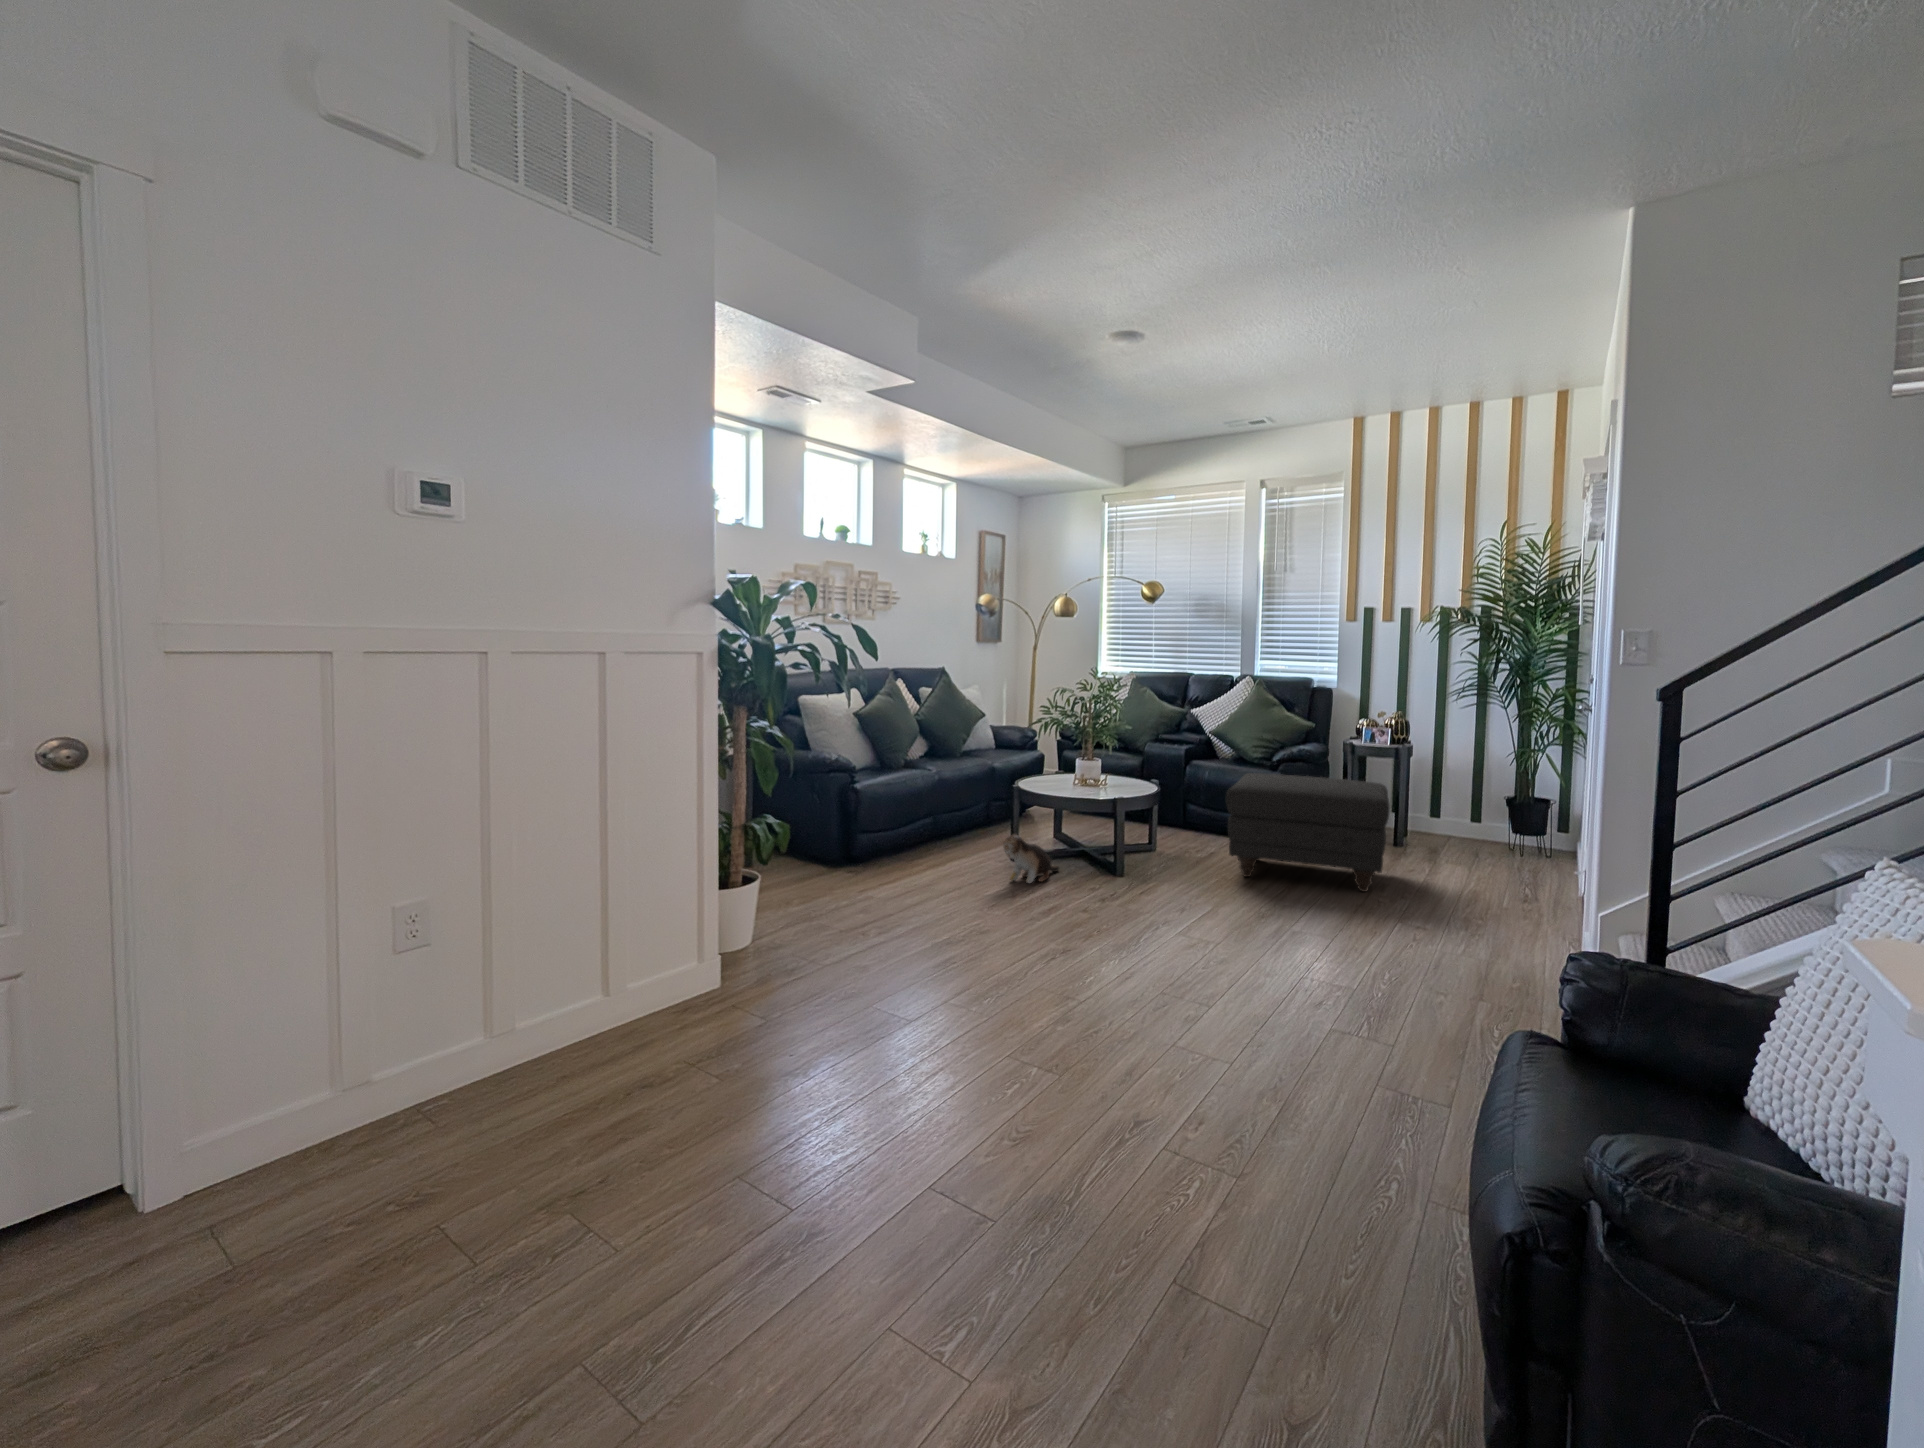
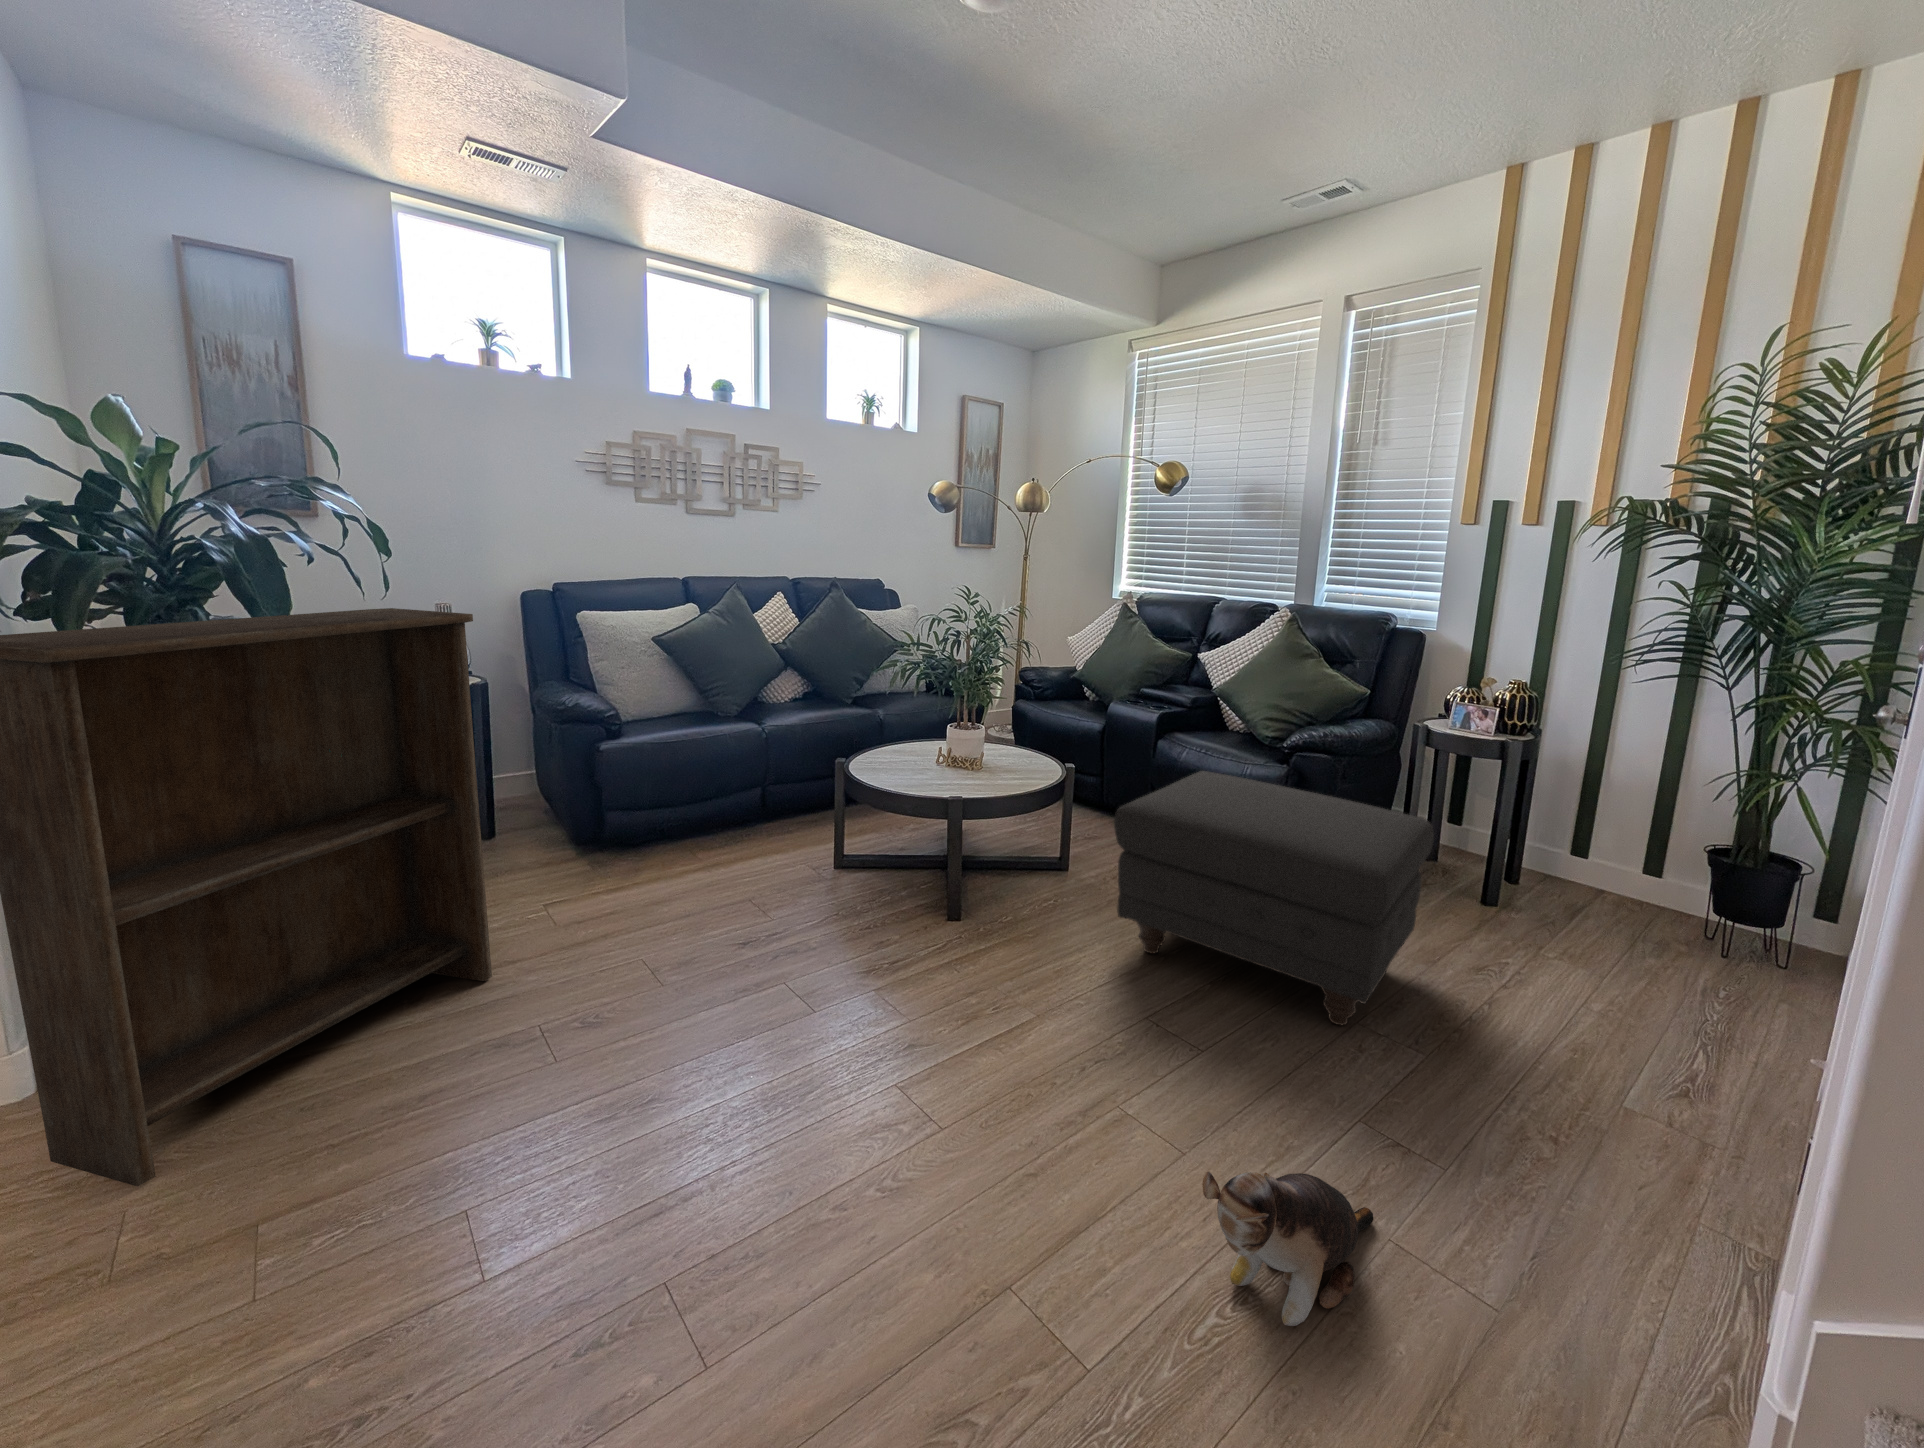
bookshelf: none [794,688,901,992] -> present [0,608,492,1186]
plush toy: present [999,835,1059,883] -> present [1202,1172,1373,1326]

